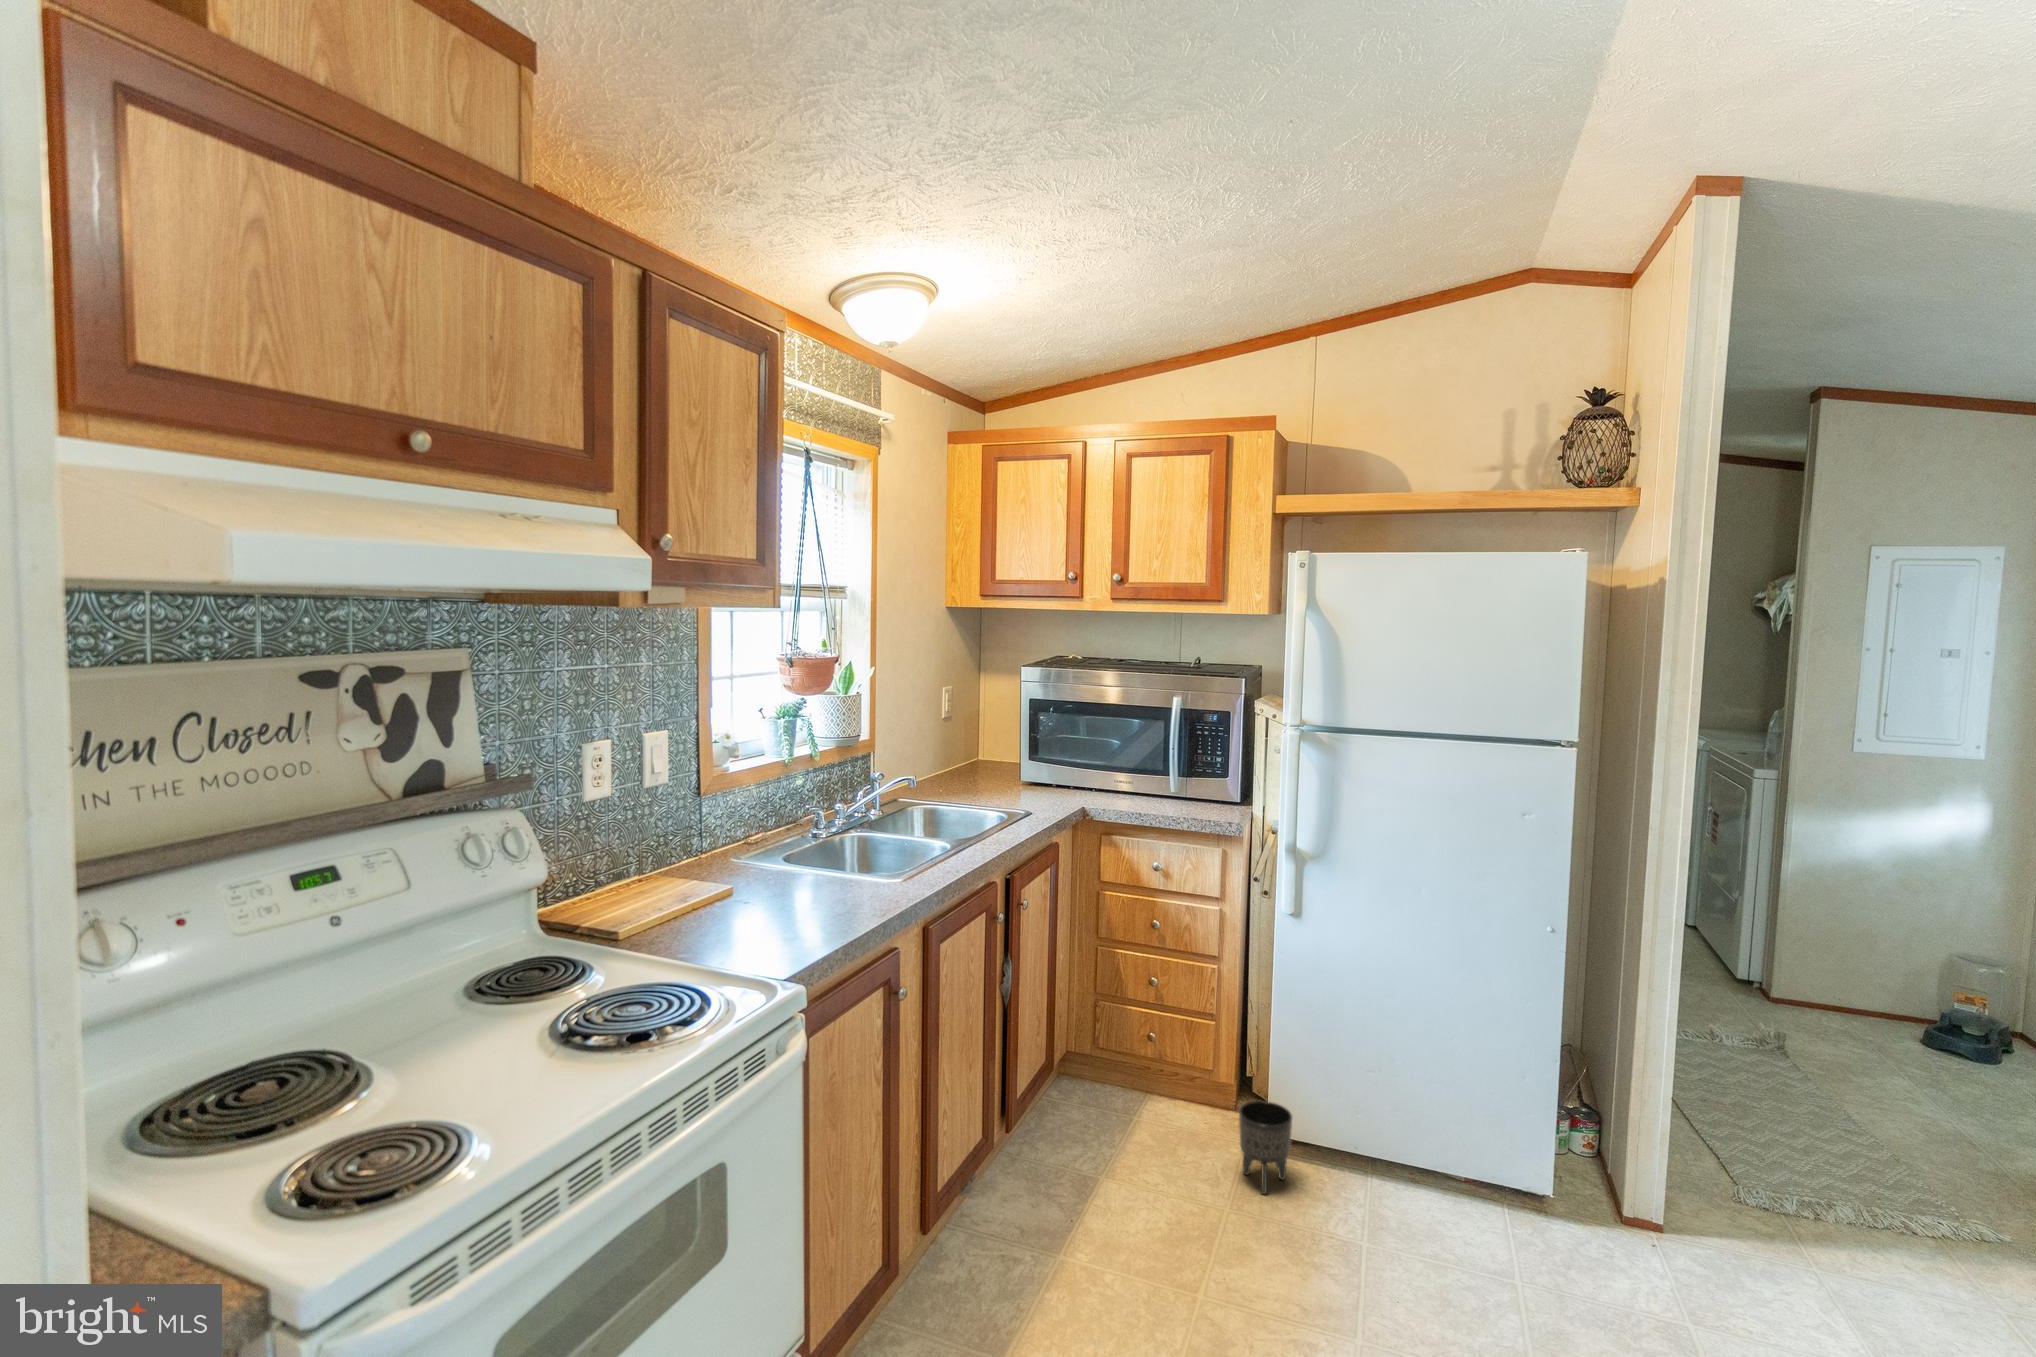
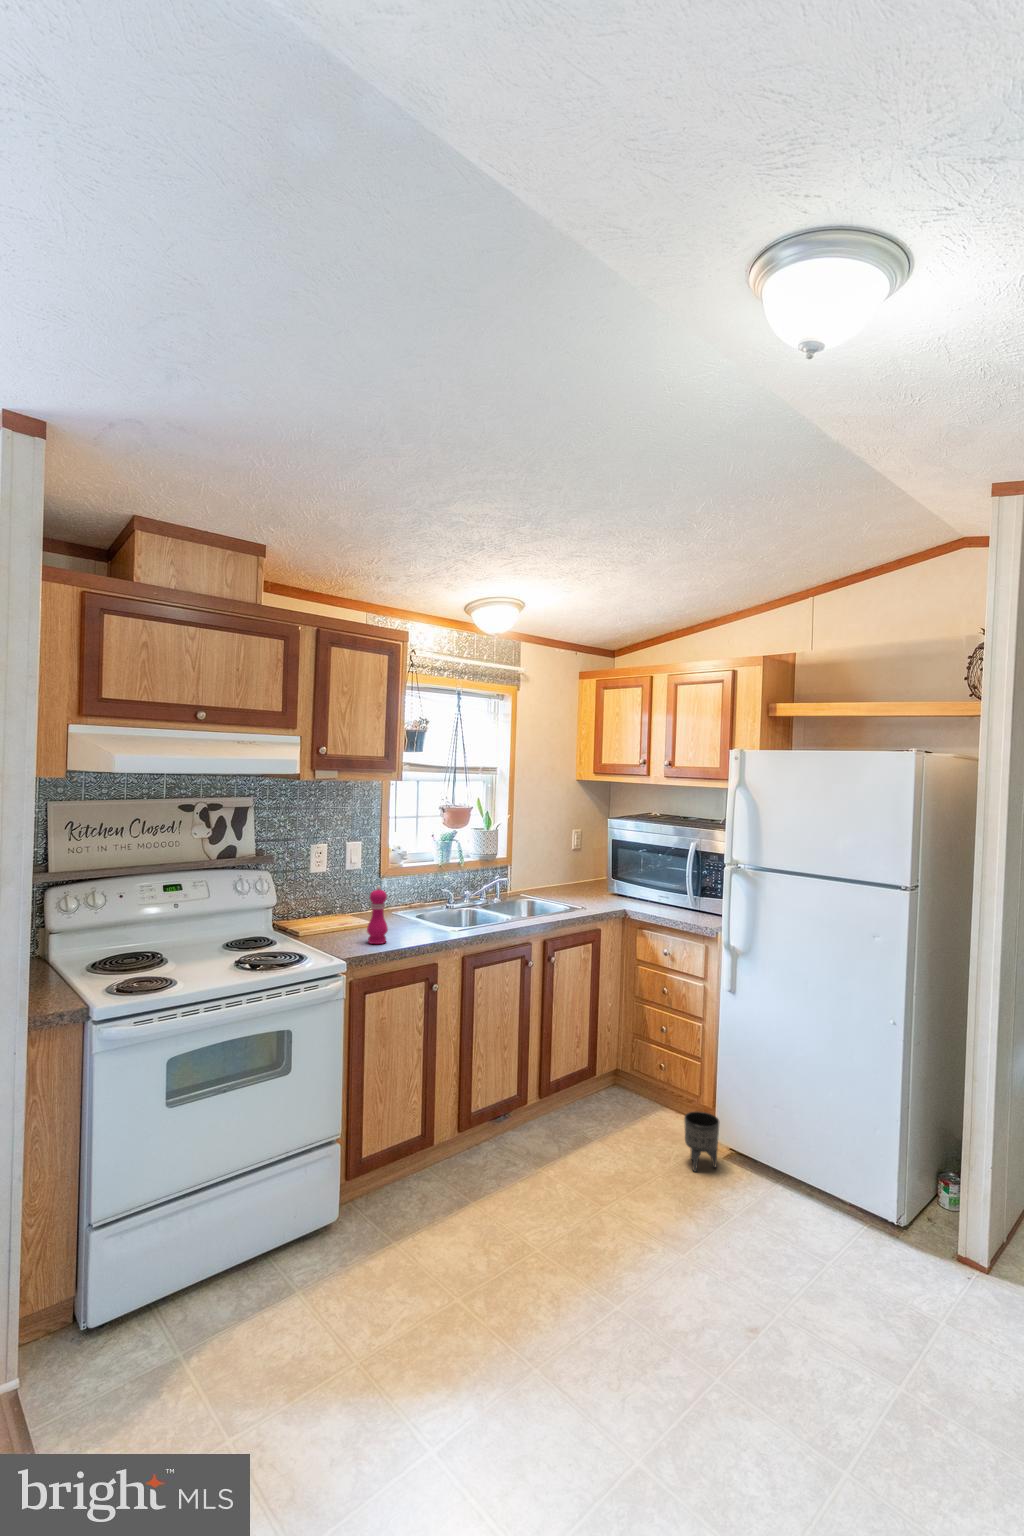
pepper mill: none [772,814,814,933] -> present [367,885,388,944]

